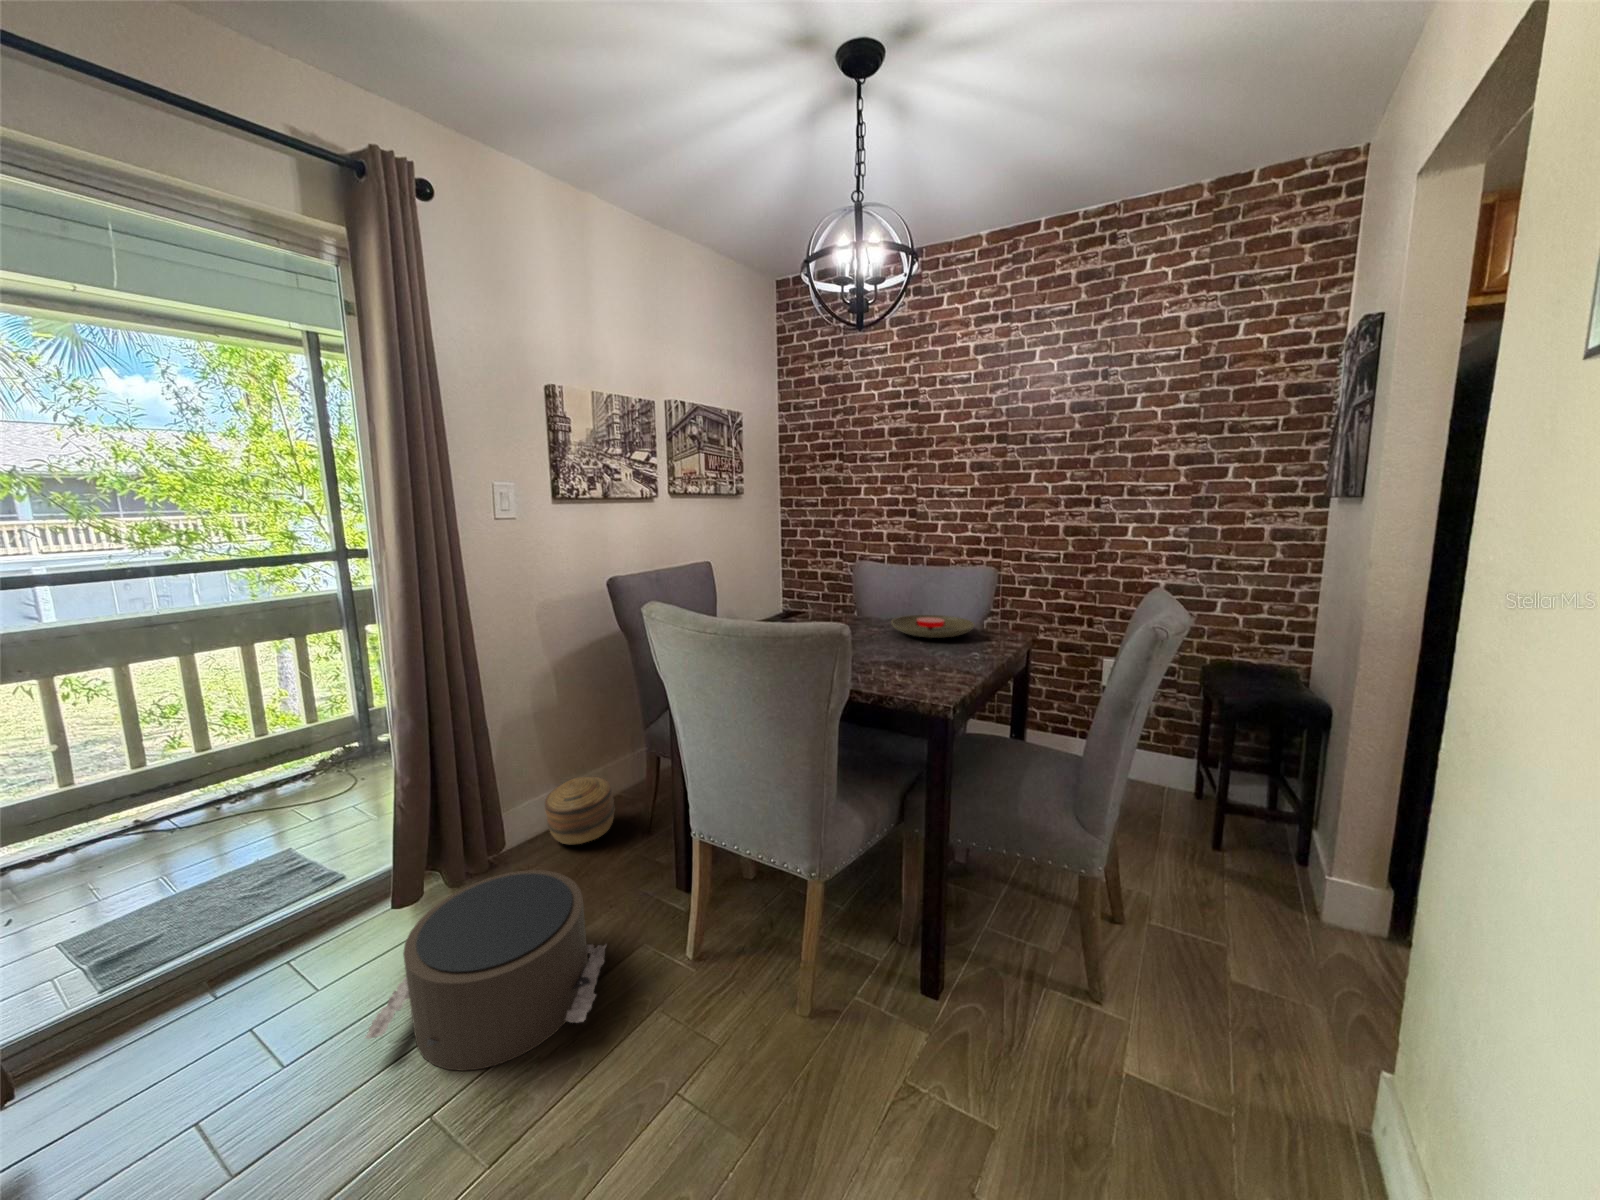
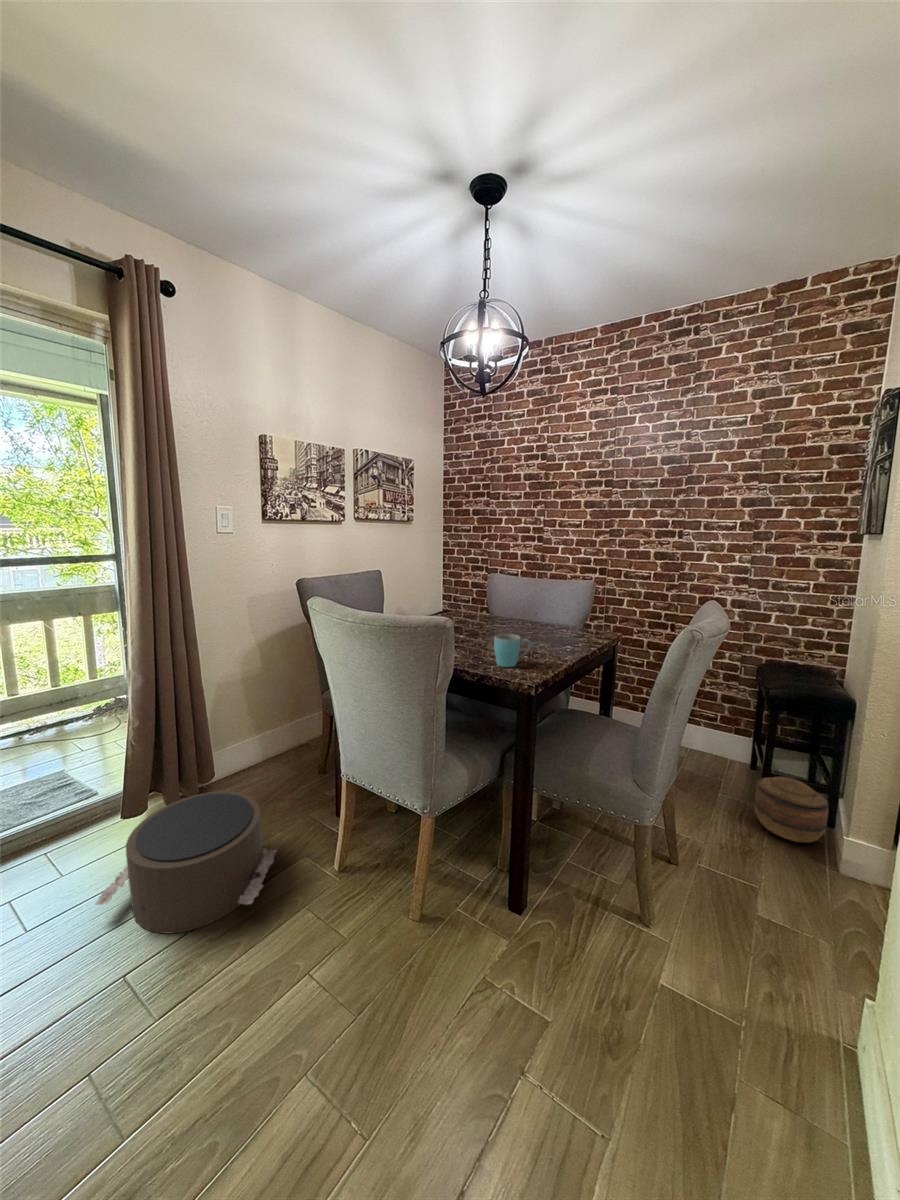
plate: present [891,615,975,638] -> none [509,615,573,633]
mug: none [891,642,938,686] -> present [494,634,531,667]
basket: present [545,777,614,844] -> present [755,777,828,842]

